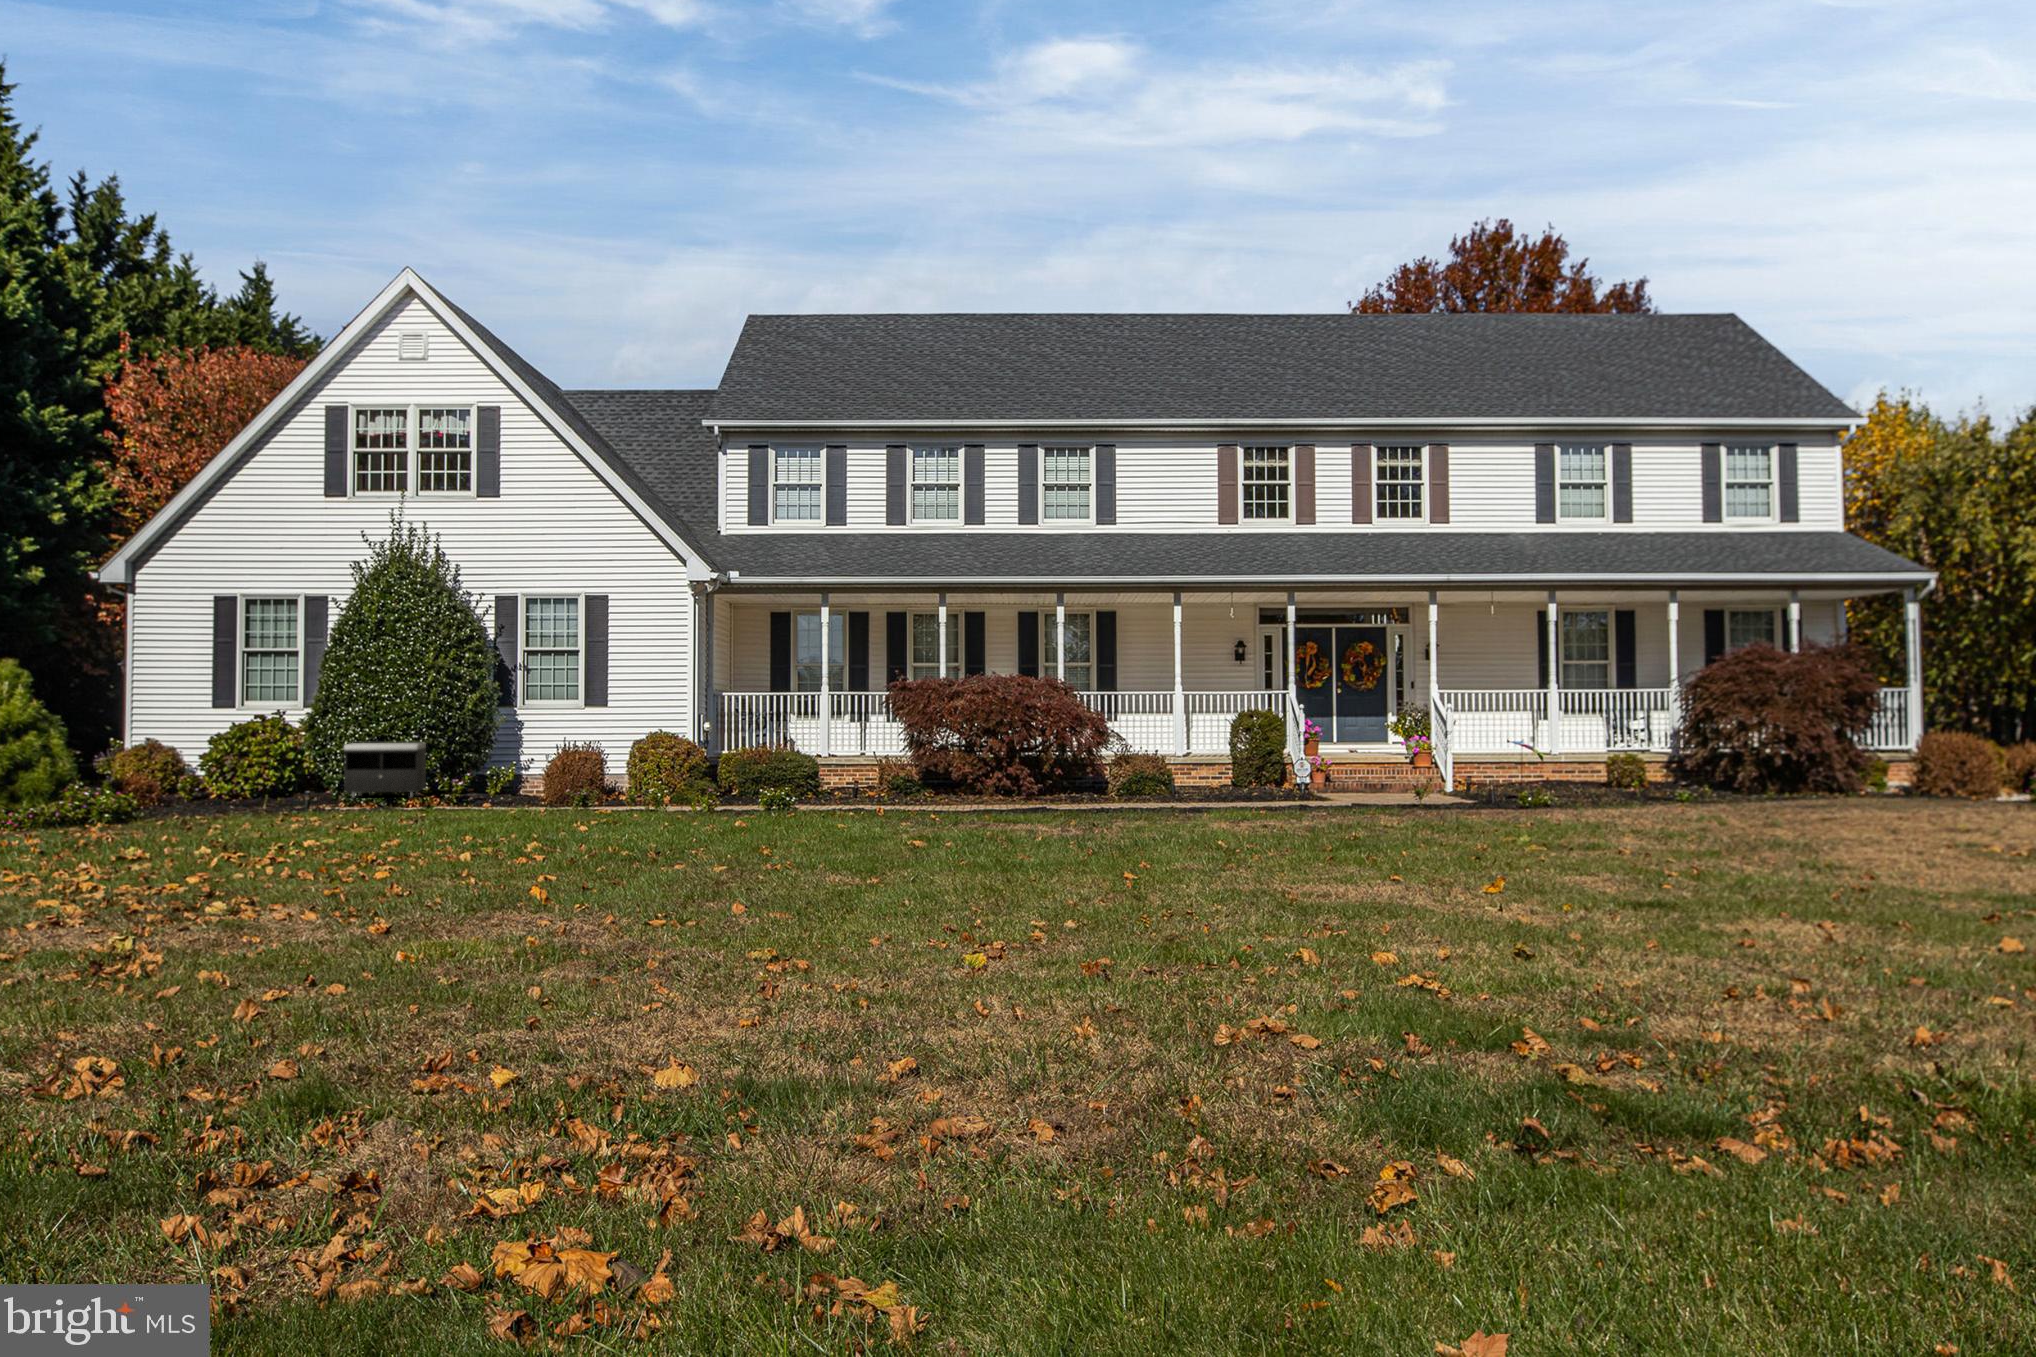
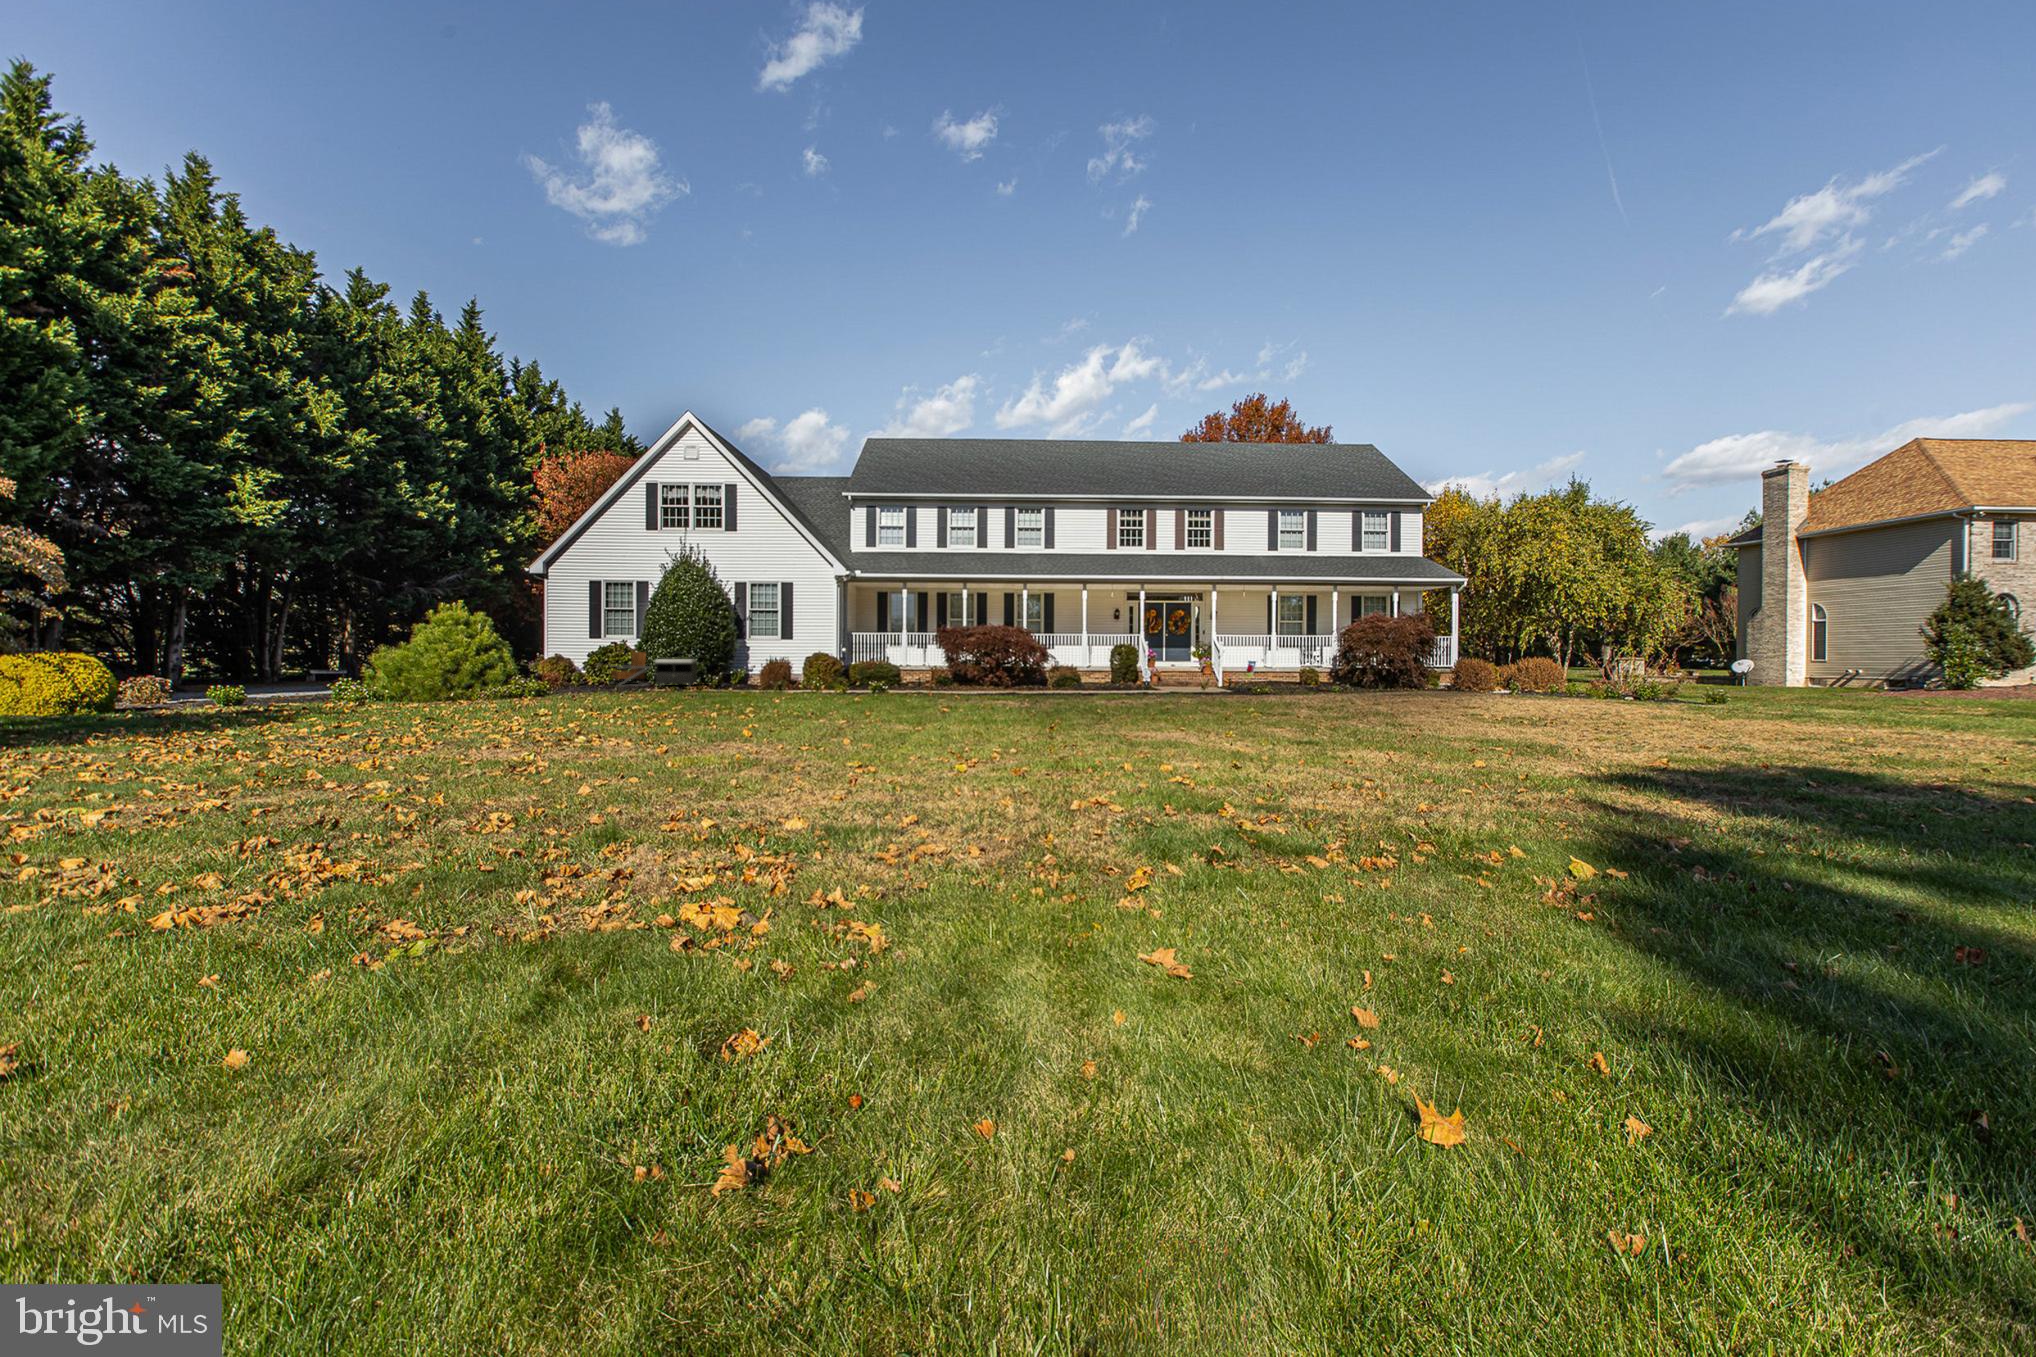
lounge chair: none [250,729,333,799] -> present [611,652,649,686]

